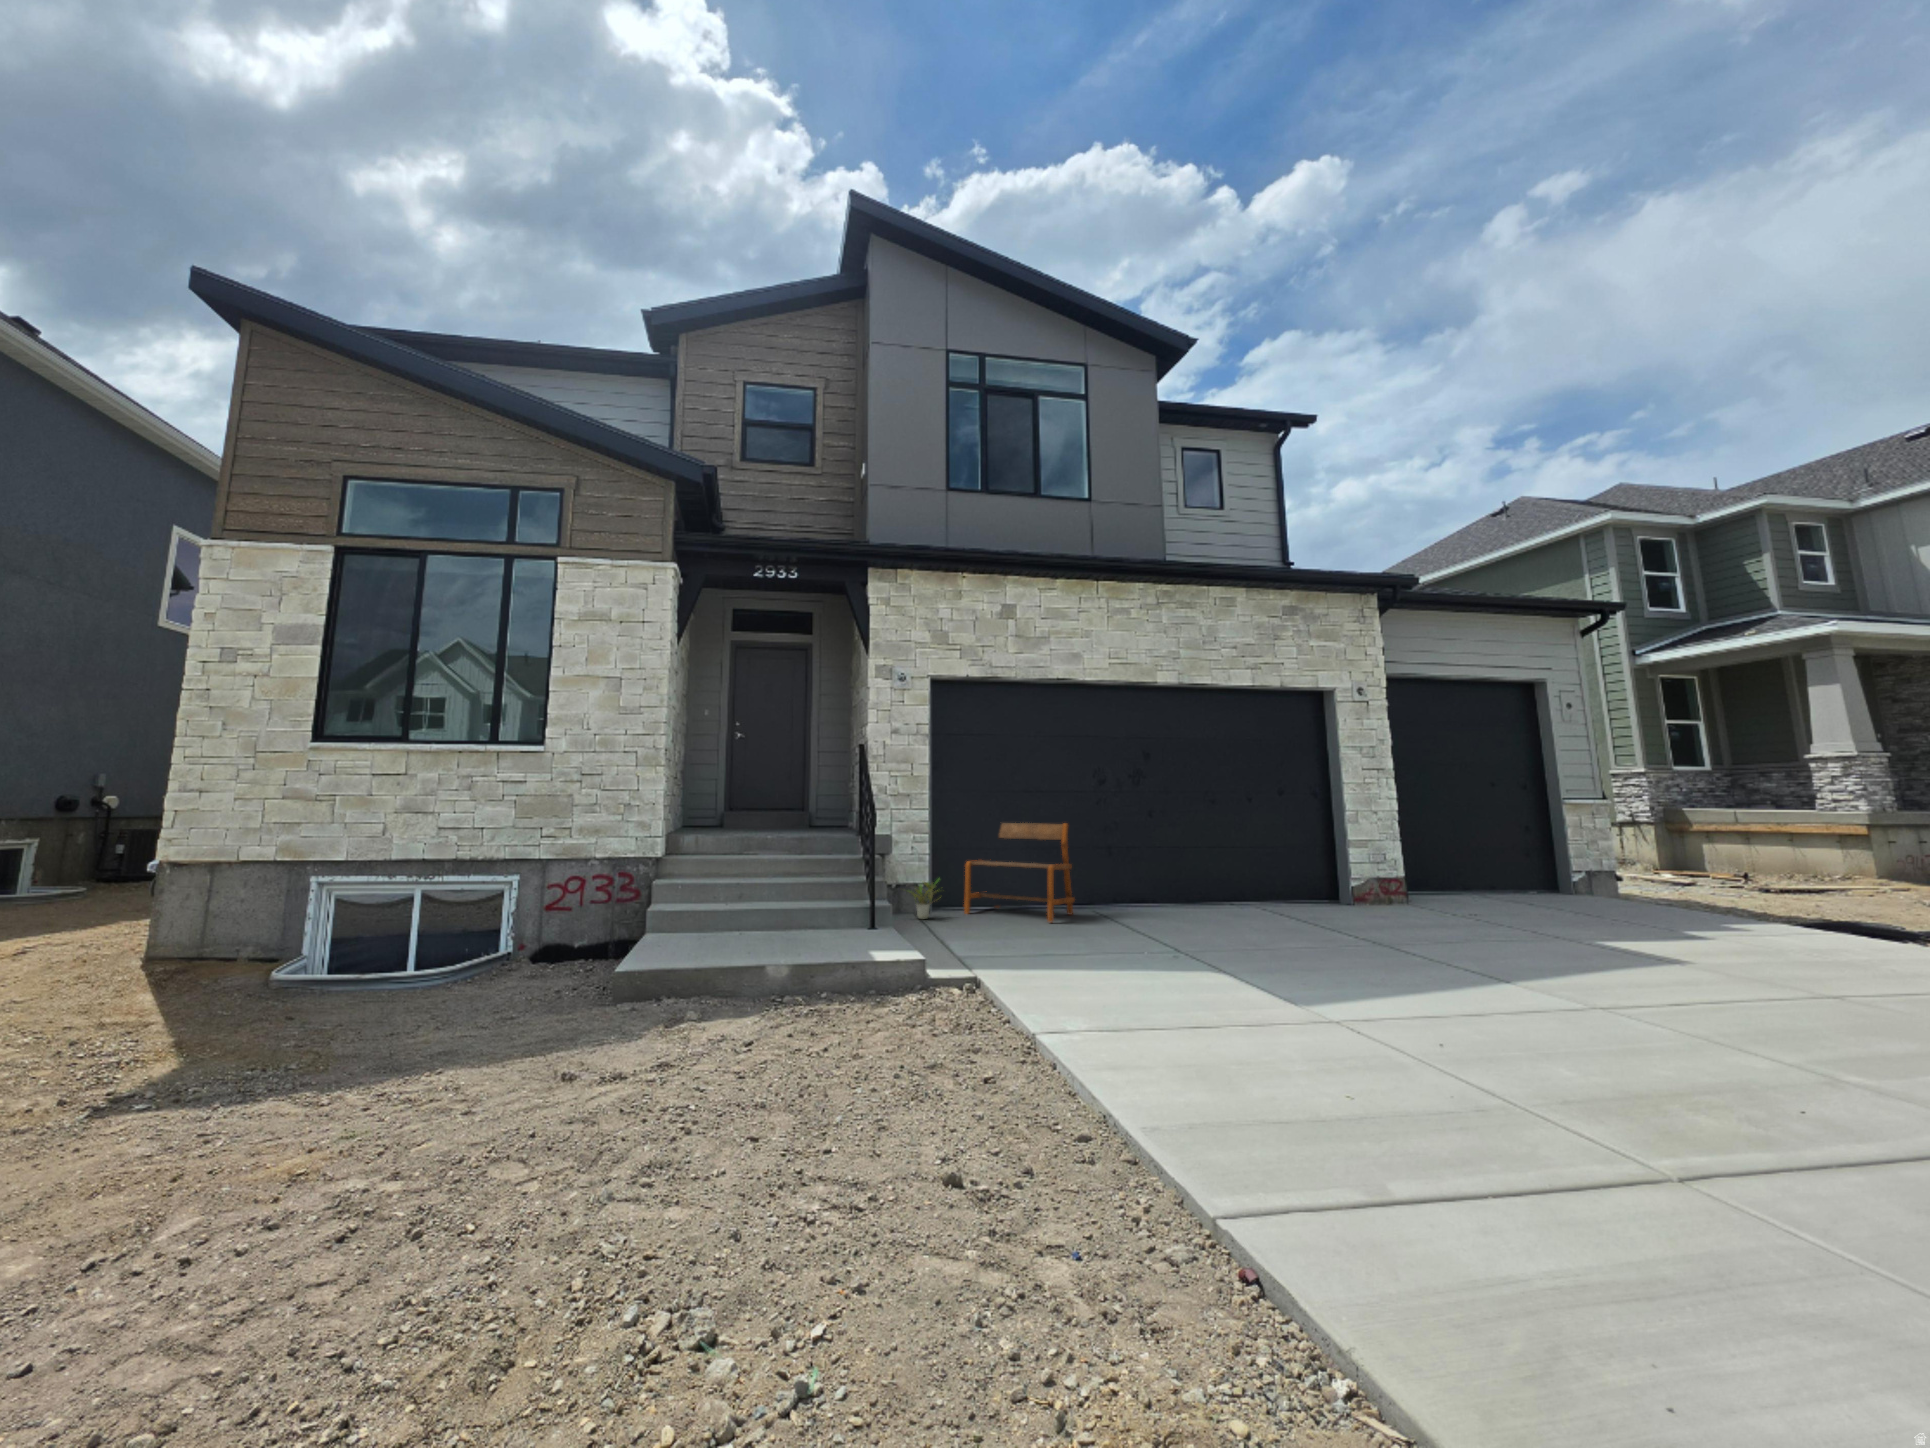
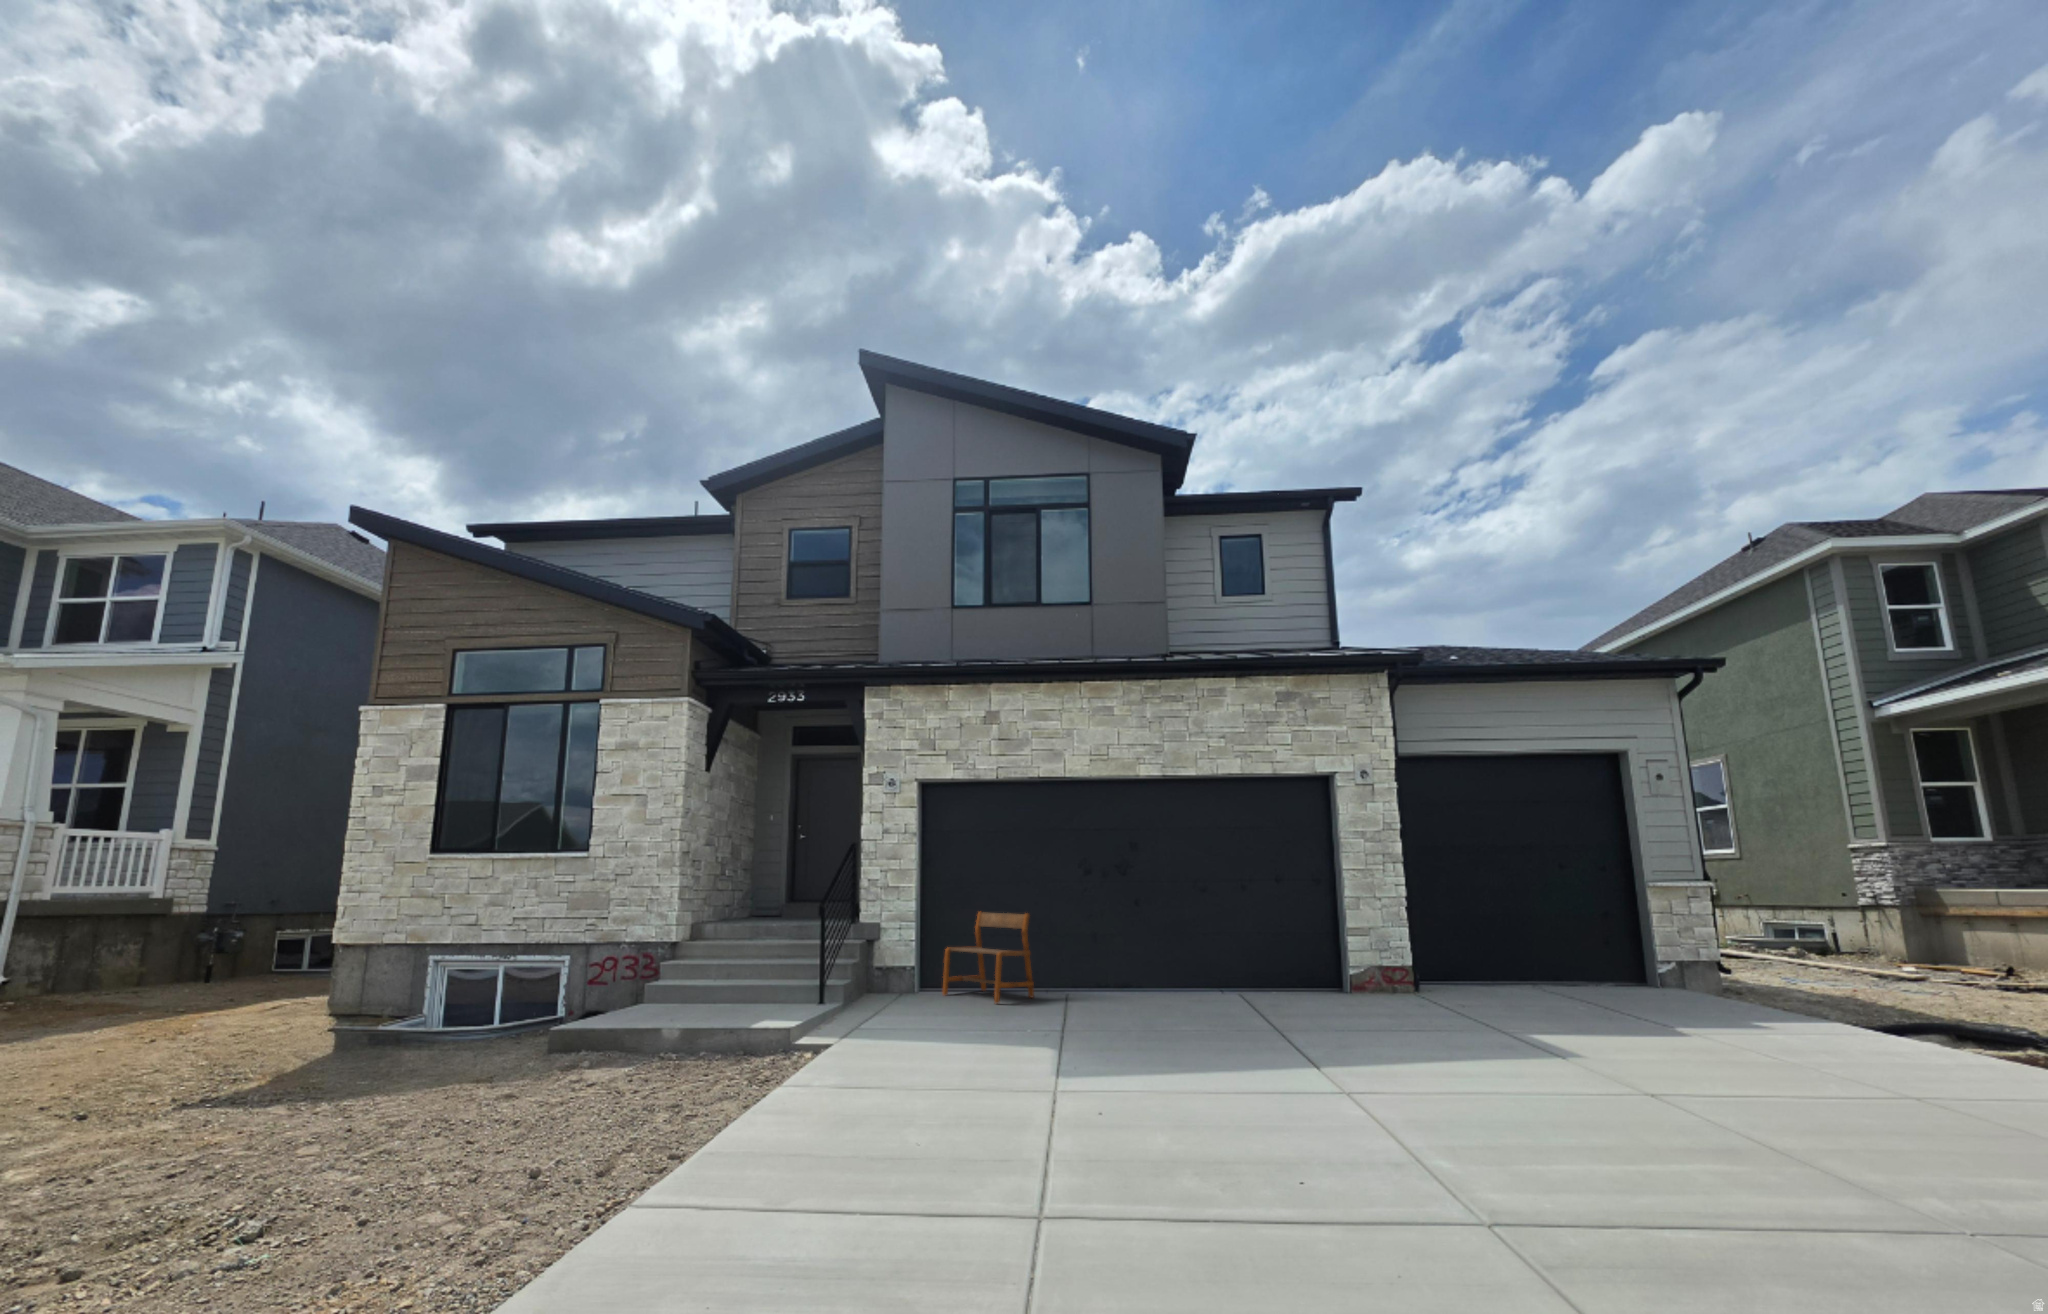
potted plant: present [911,879,939,919] -> none [880,962,921,999]

